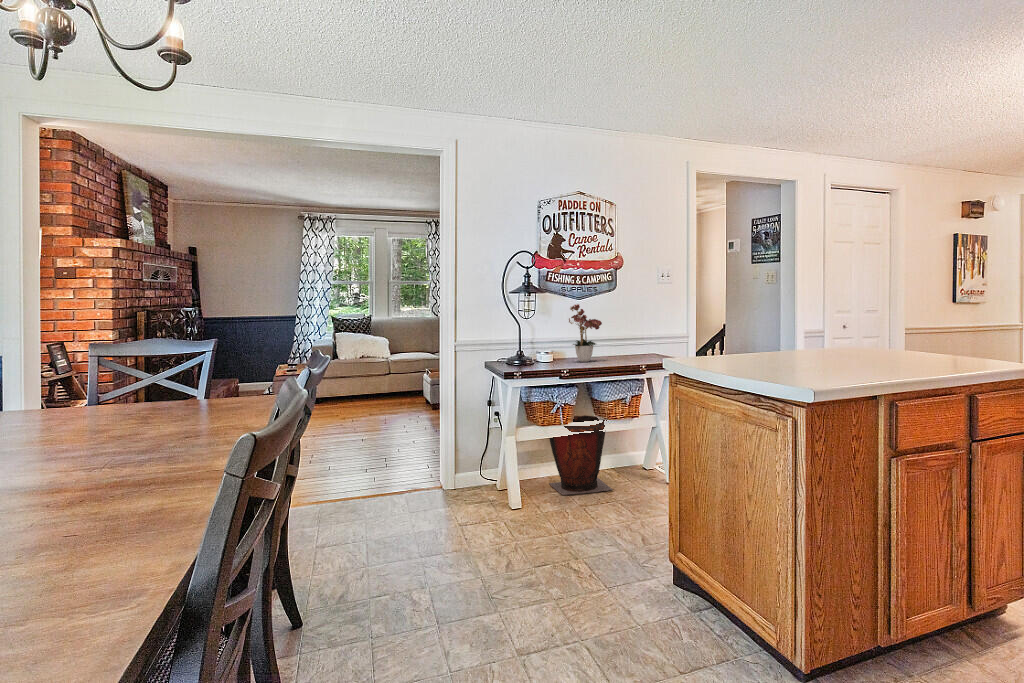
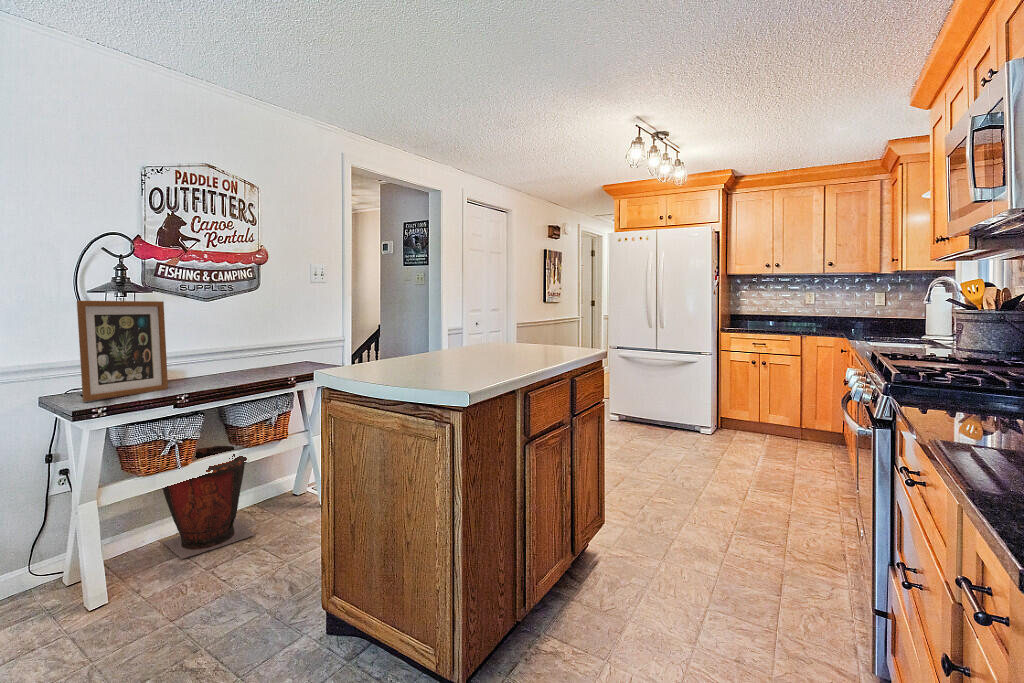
picture frame: none [506,299,555,367] -> present [77,301,168,401]
flower arrangement: present [569,304,602,362] -> none [186,306,242,384]

